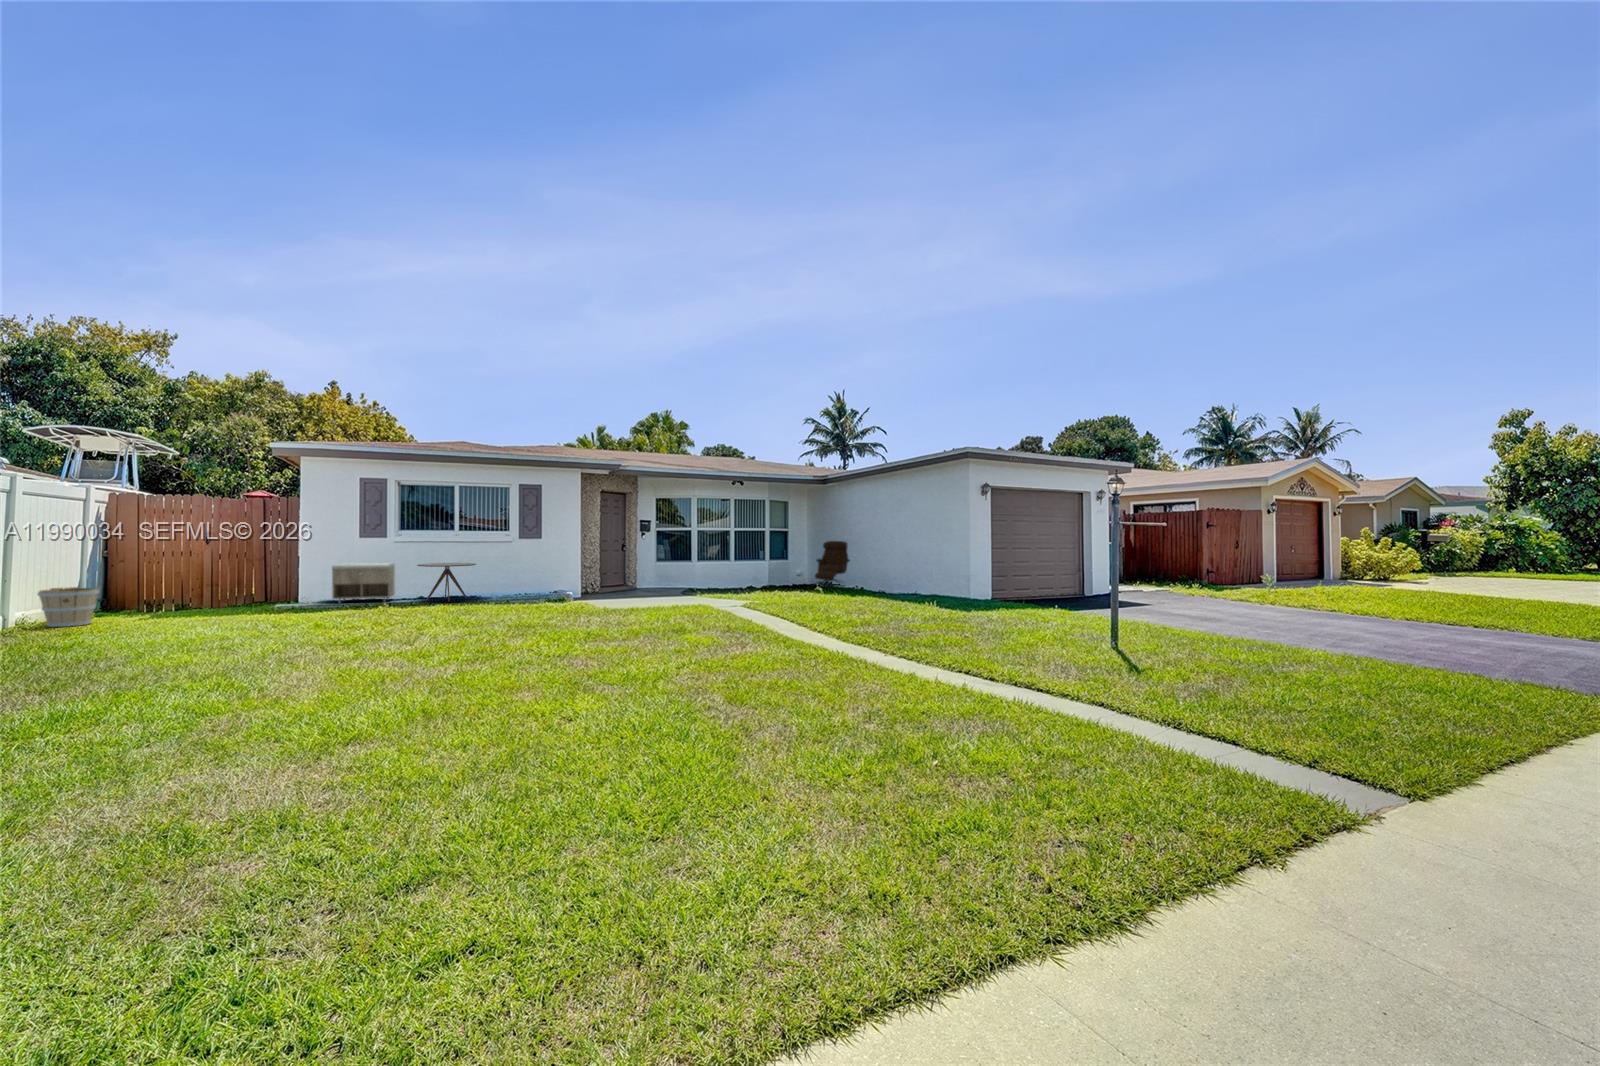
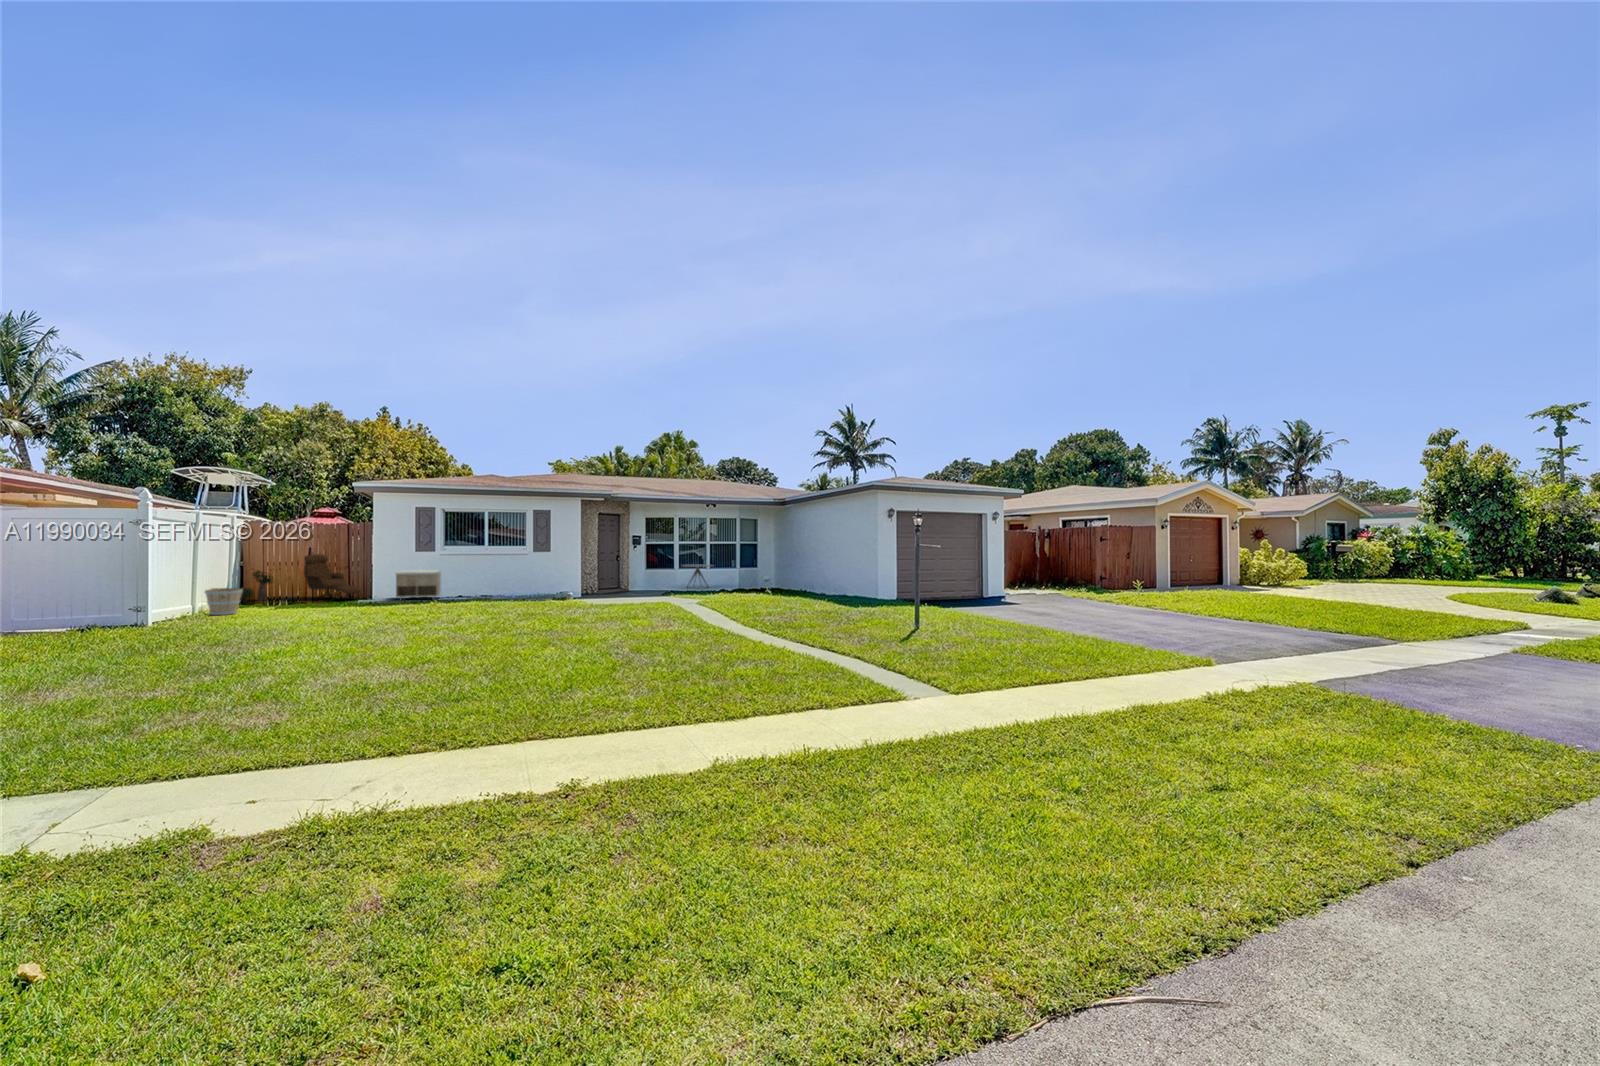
lounge chair: present [815,541,850,585] -> present [304,554,362,600]
potted plant: none [111,563,161,605] -> present [242,571,273,601]
round table: present [417,563,476,601] -> present [683,565,712,583]

